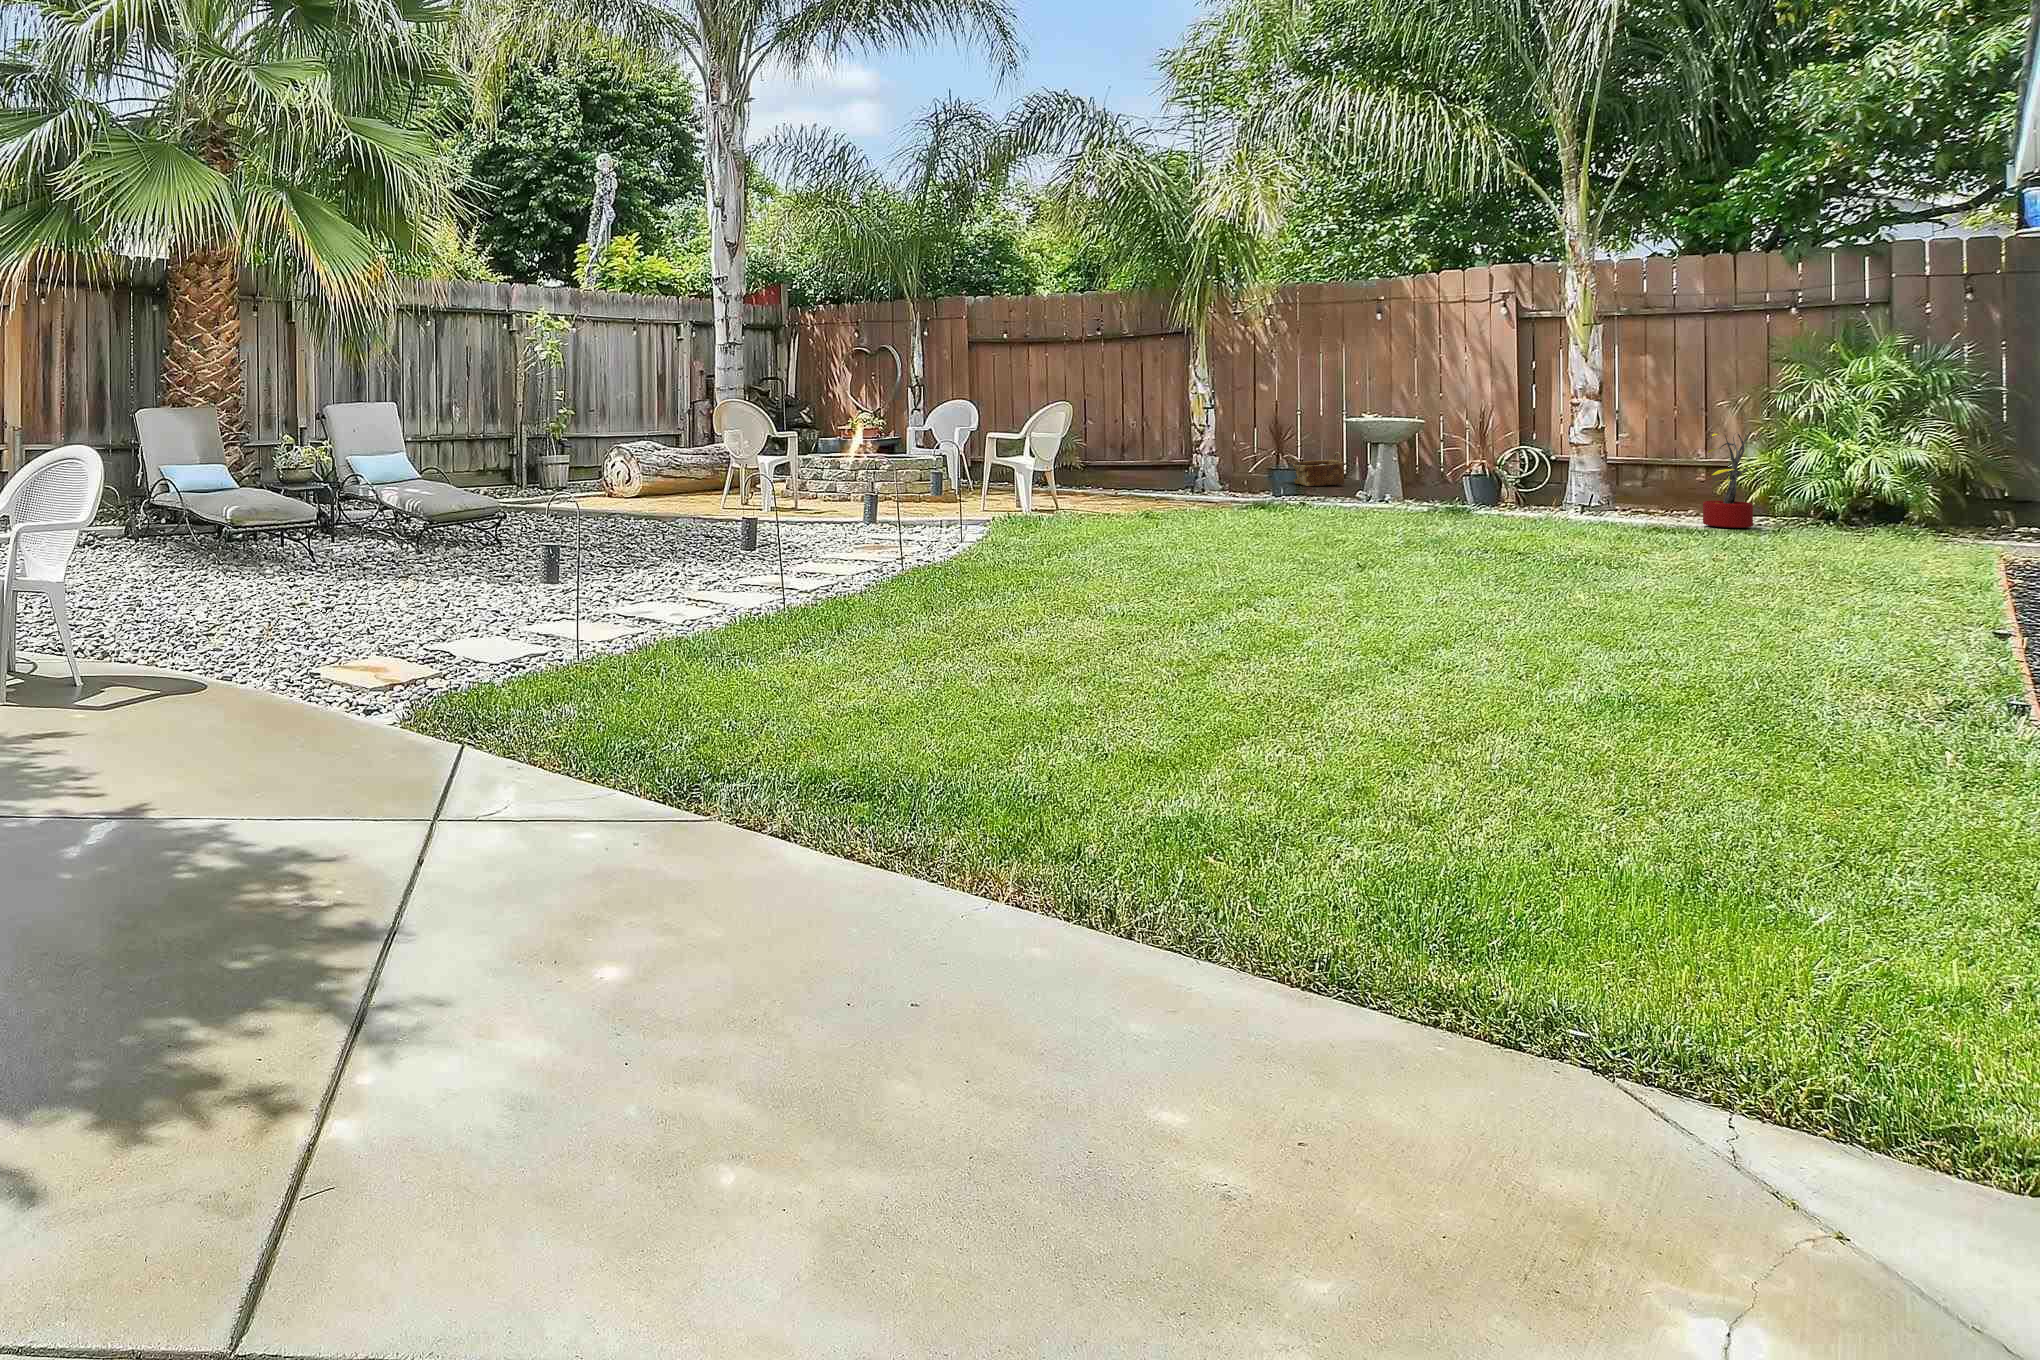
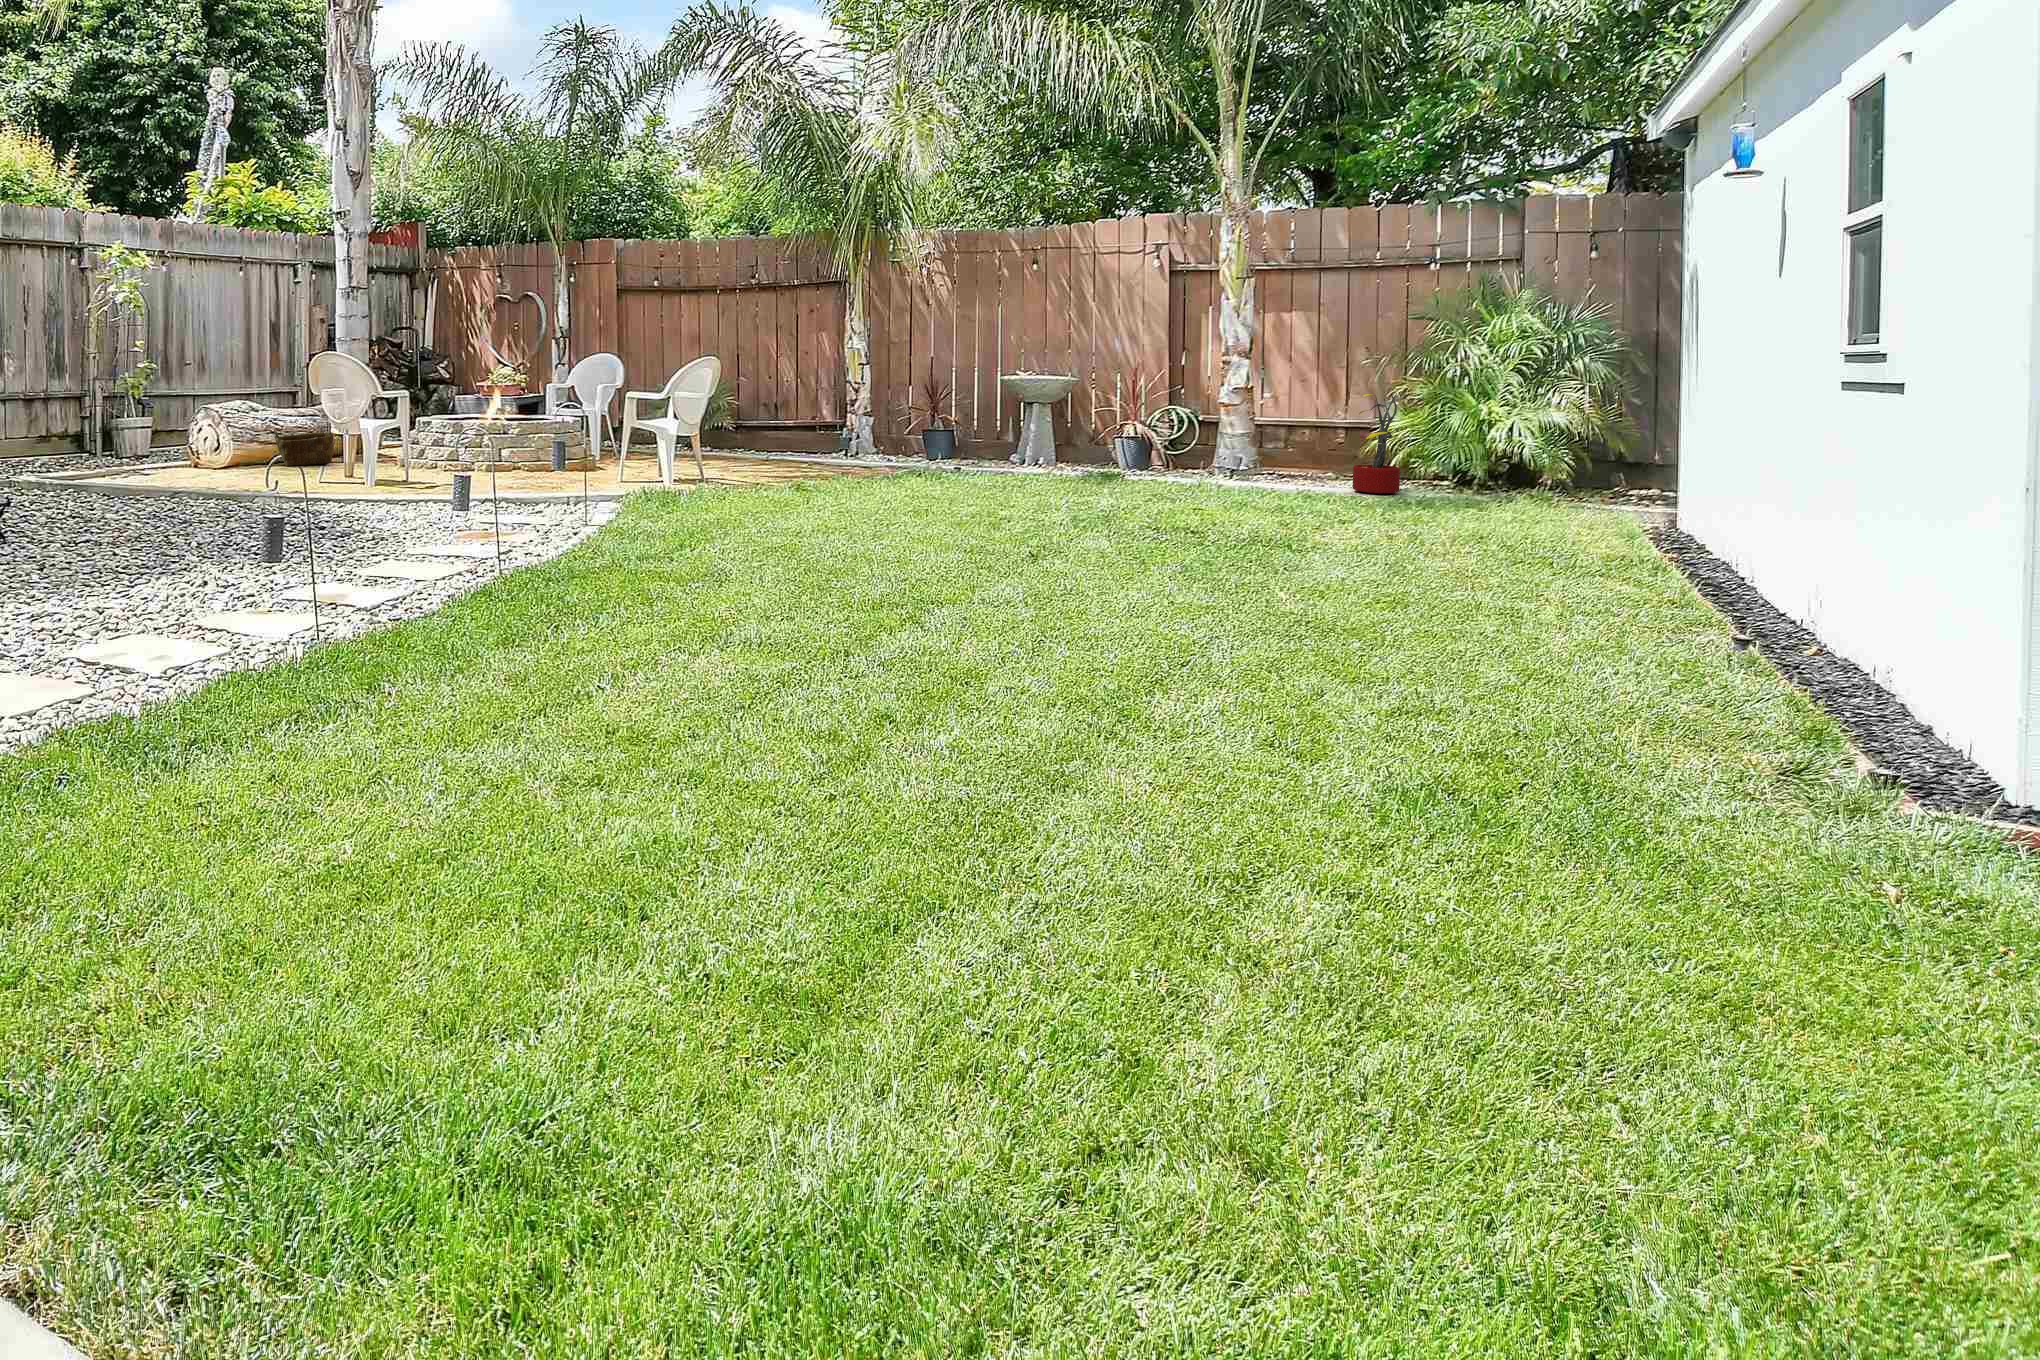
woven basket: present [1289,452,1344,486] -> present [274,423,334,466]

